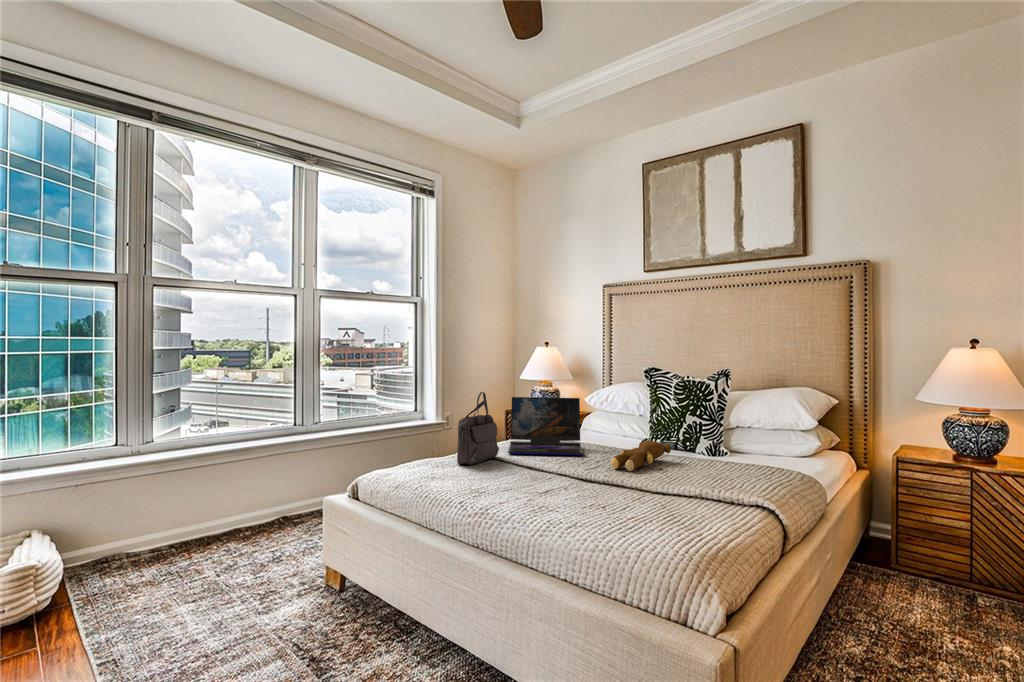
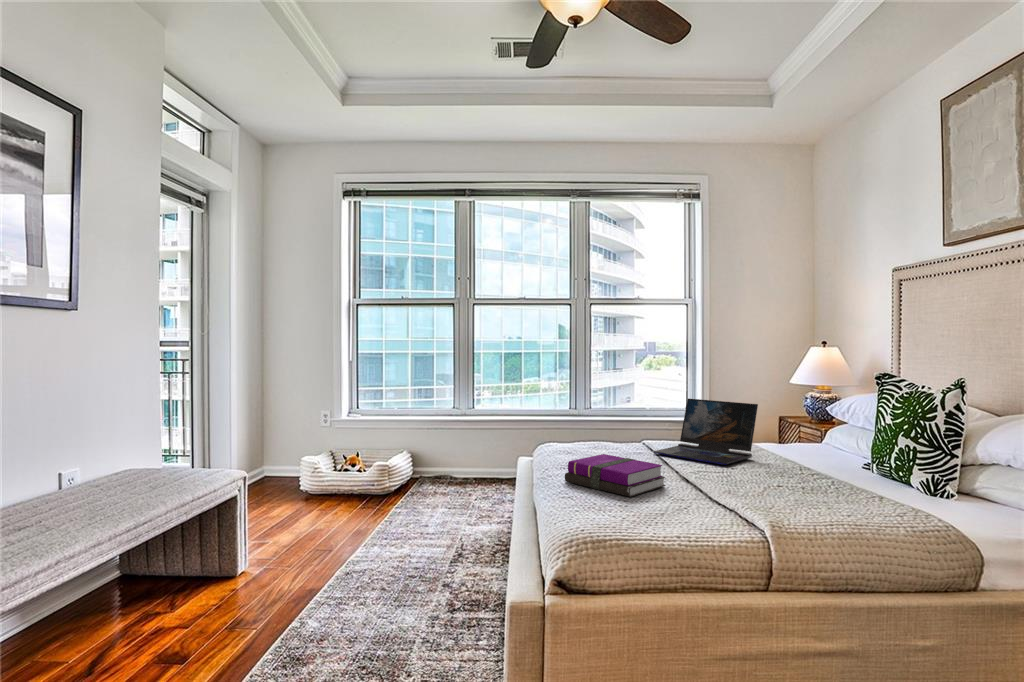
handbag: present [457,392,499,465] -> none [584,390,640,456]
teddy bear: present [612,441,671,471] -> none [717,458,820,486]
notebook: none [520,459,605,496] -> present [565,454,665,497]

